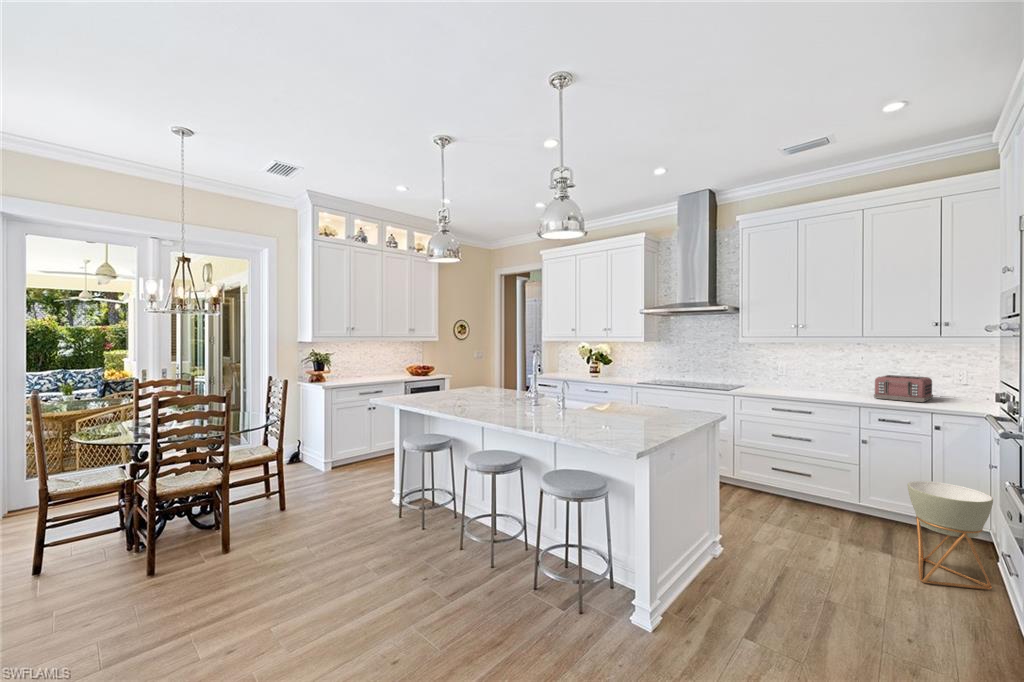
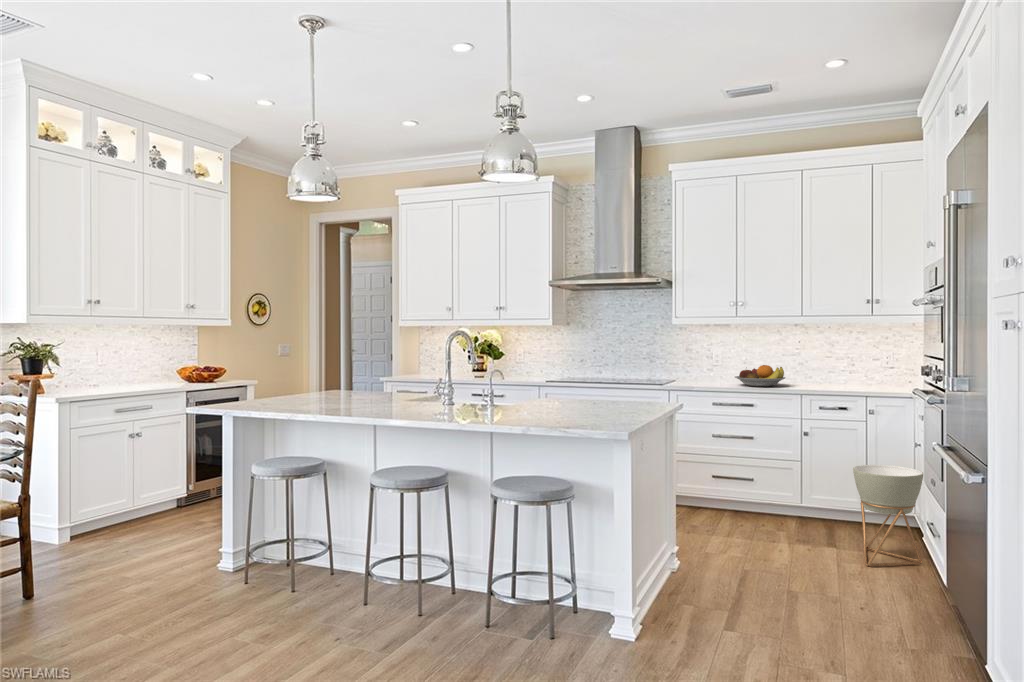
toaster: present [874,375,933,402] -> none [814,360,867,387]
fruit bowl: none [794,378,844,397] -> present [735,365,785,386]

